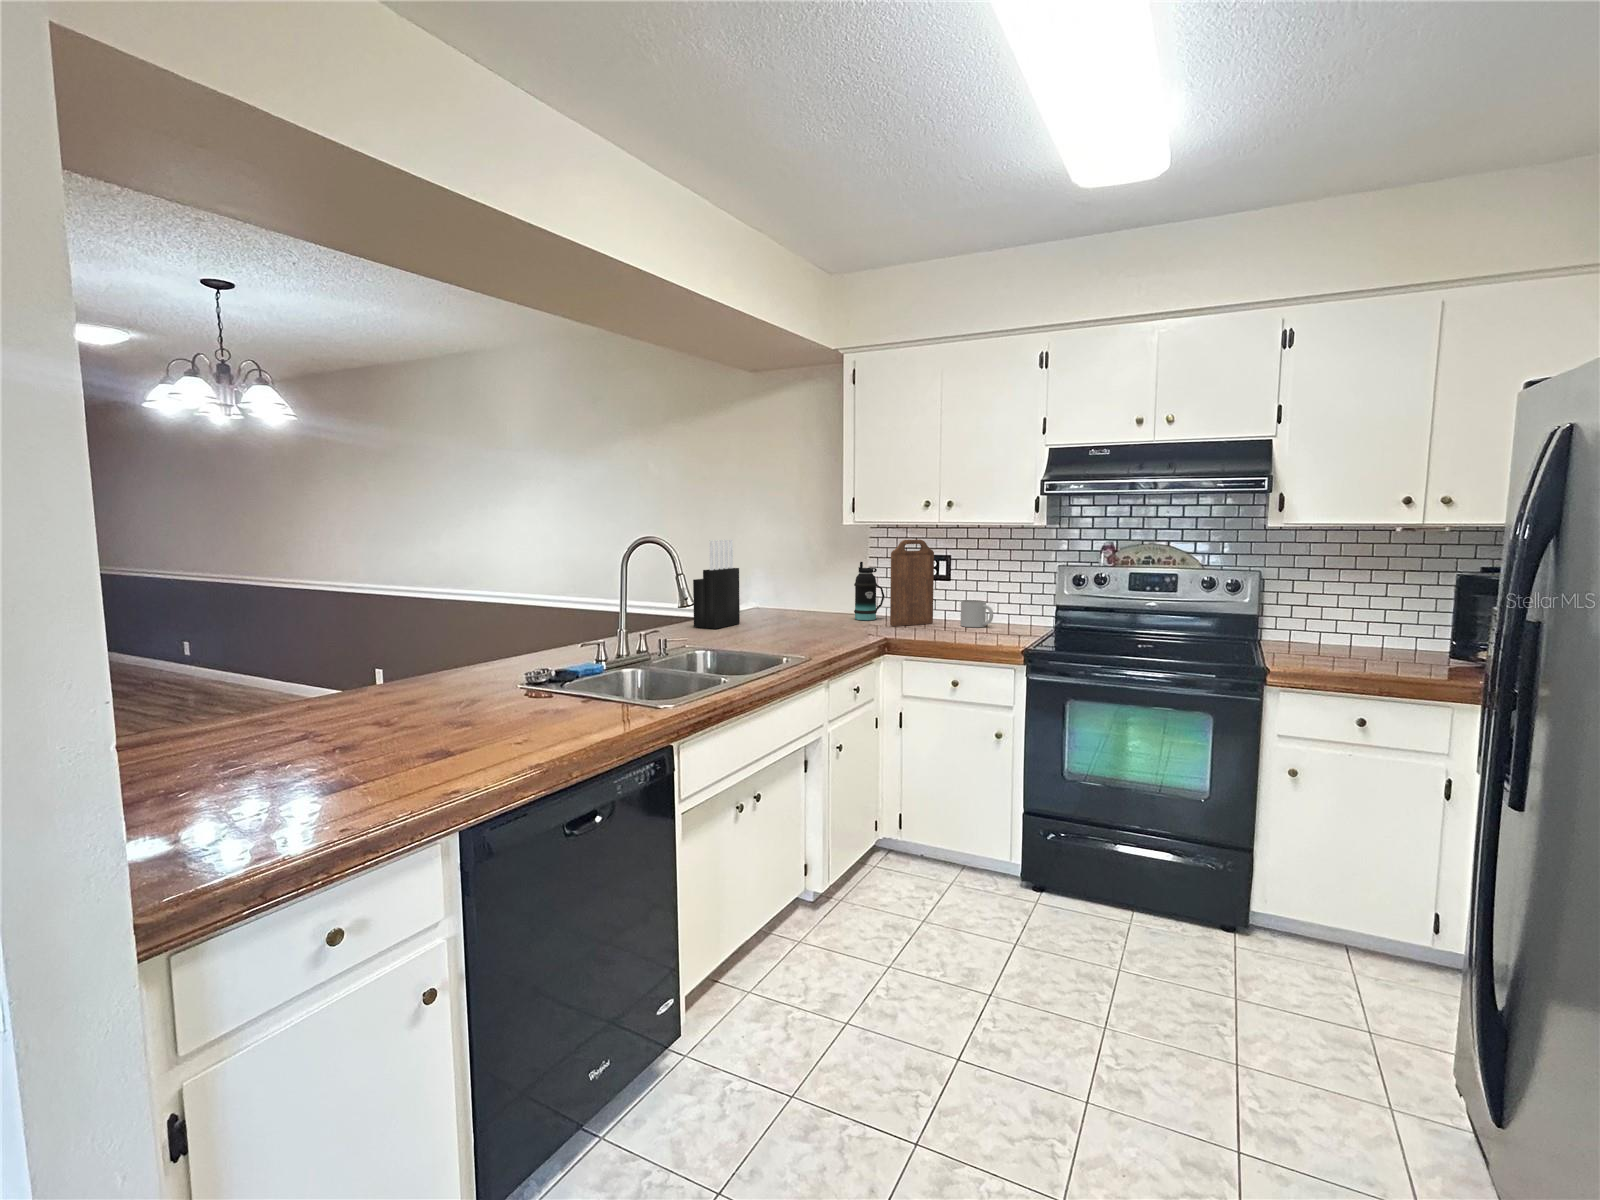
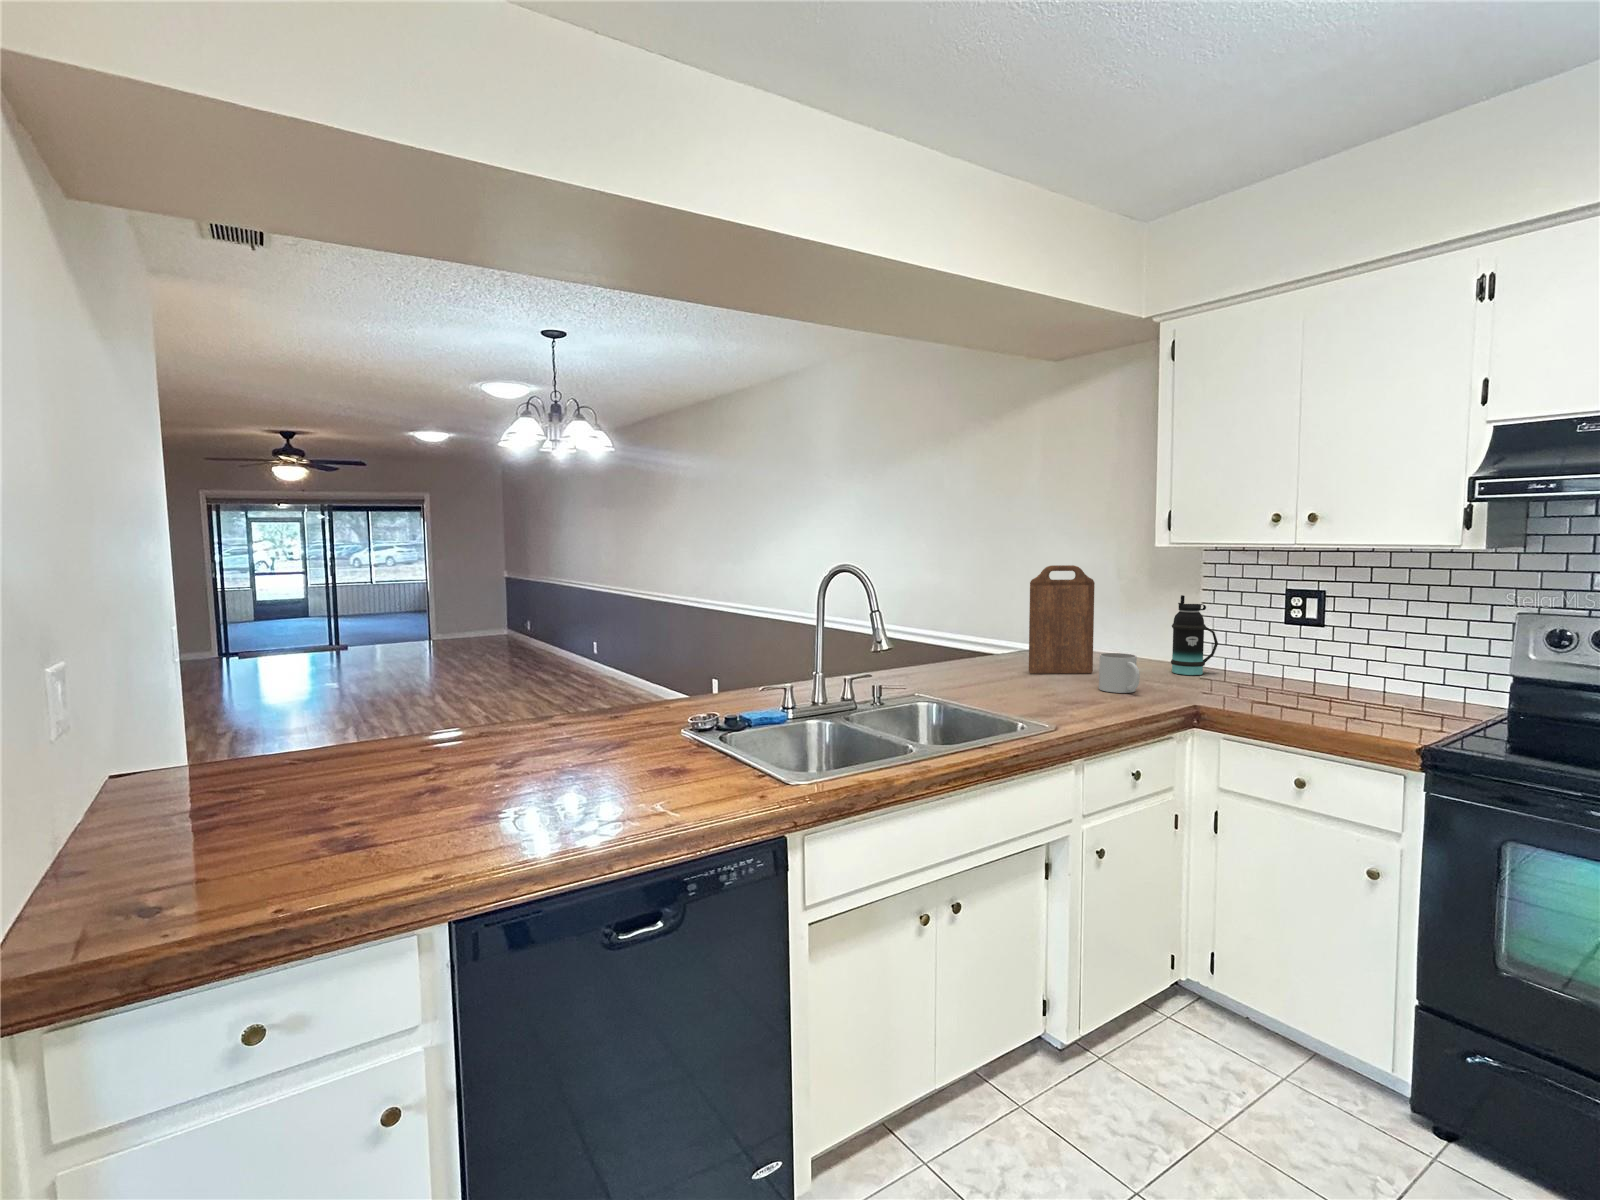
knife block: present [693,540,740,629] -> none [950,565,1011,673]
cutting board: present [890,540,934,626] -> present [1029,565,1095,673]
mug: present [961,600,993,627] -> present [1099,653,1140,693]

